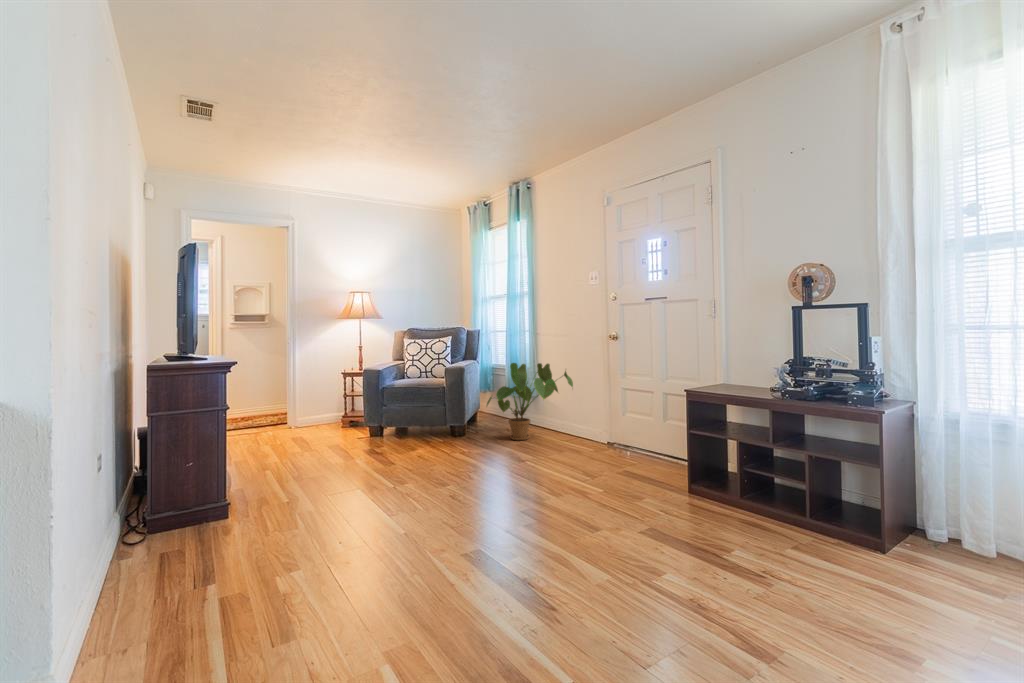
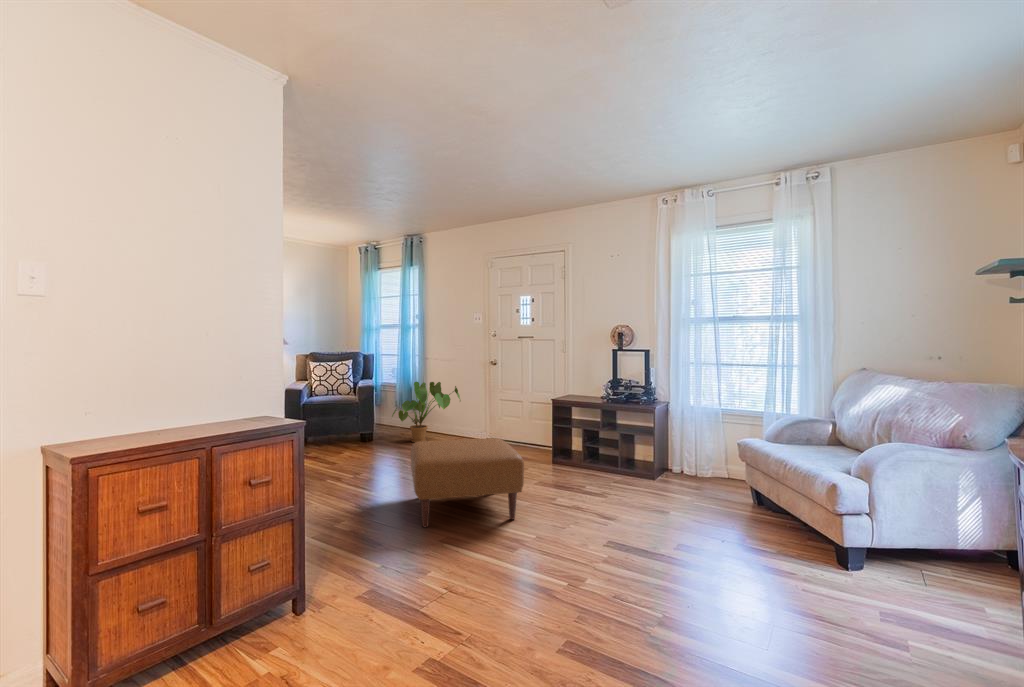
ottoman: none [385,449,576,606] -> present [411,438,524,527]

